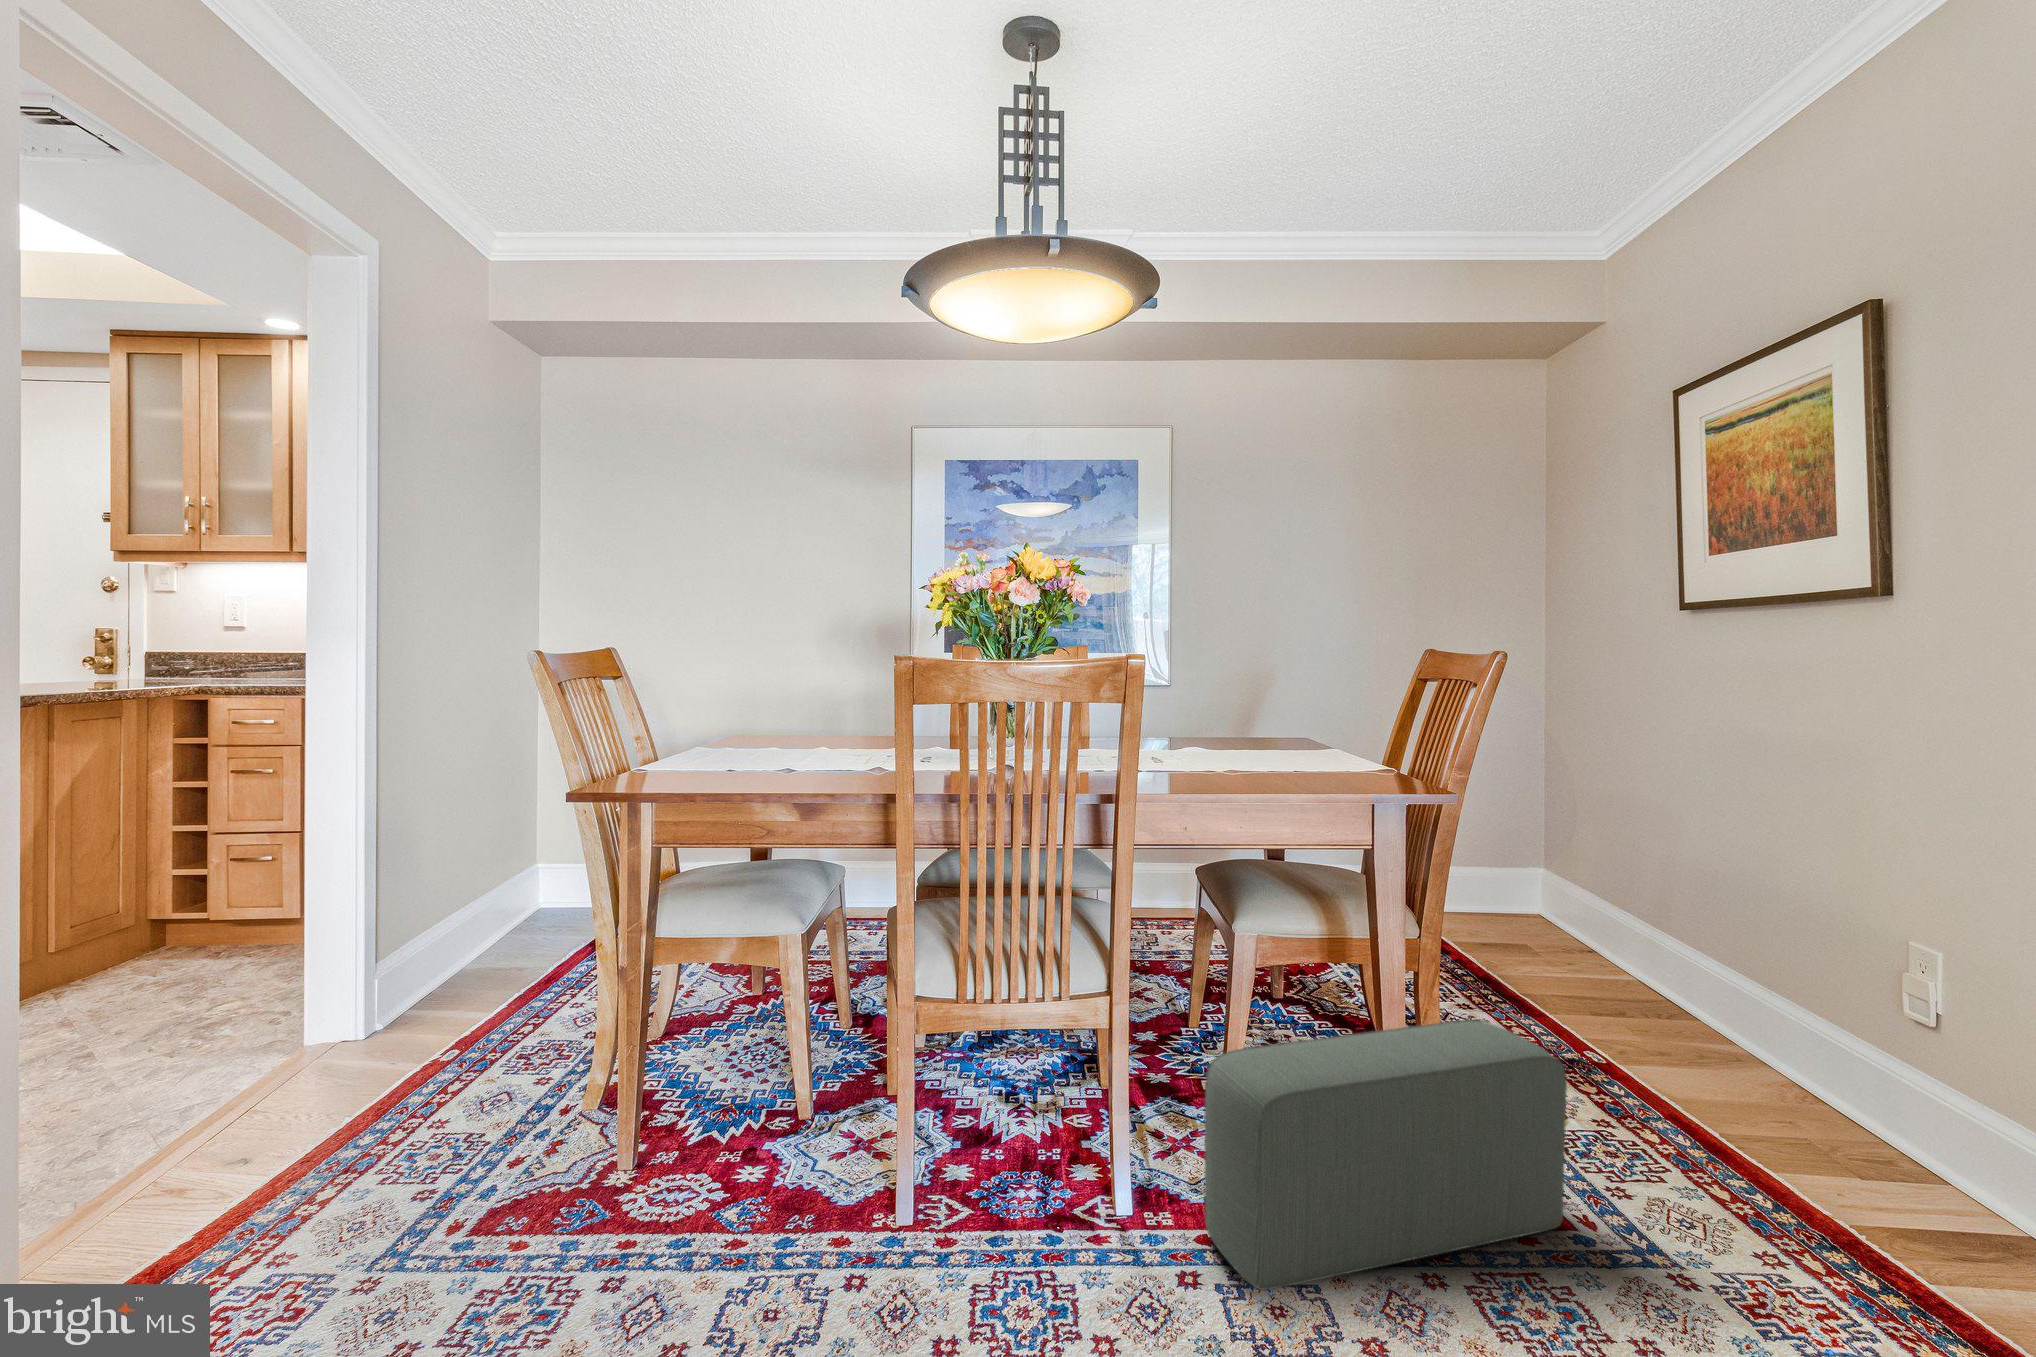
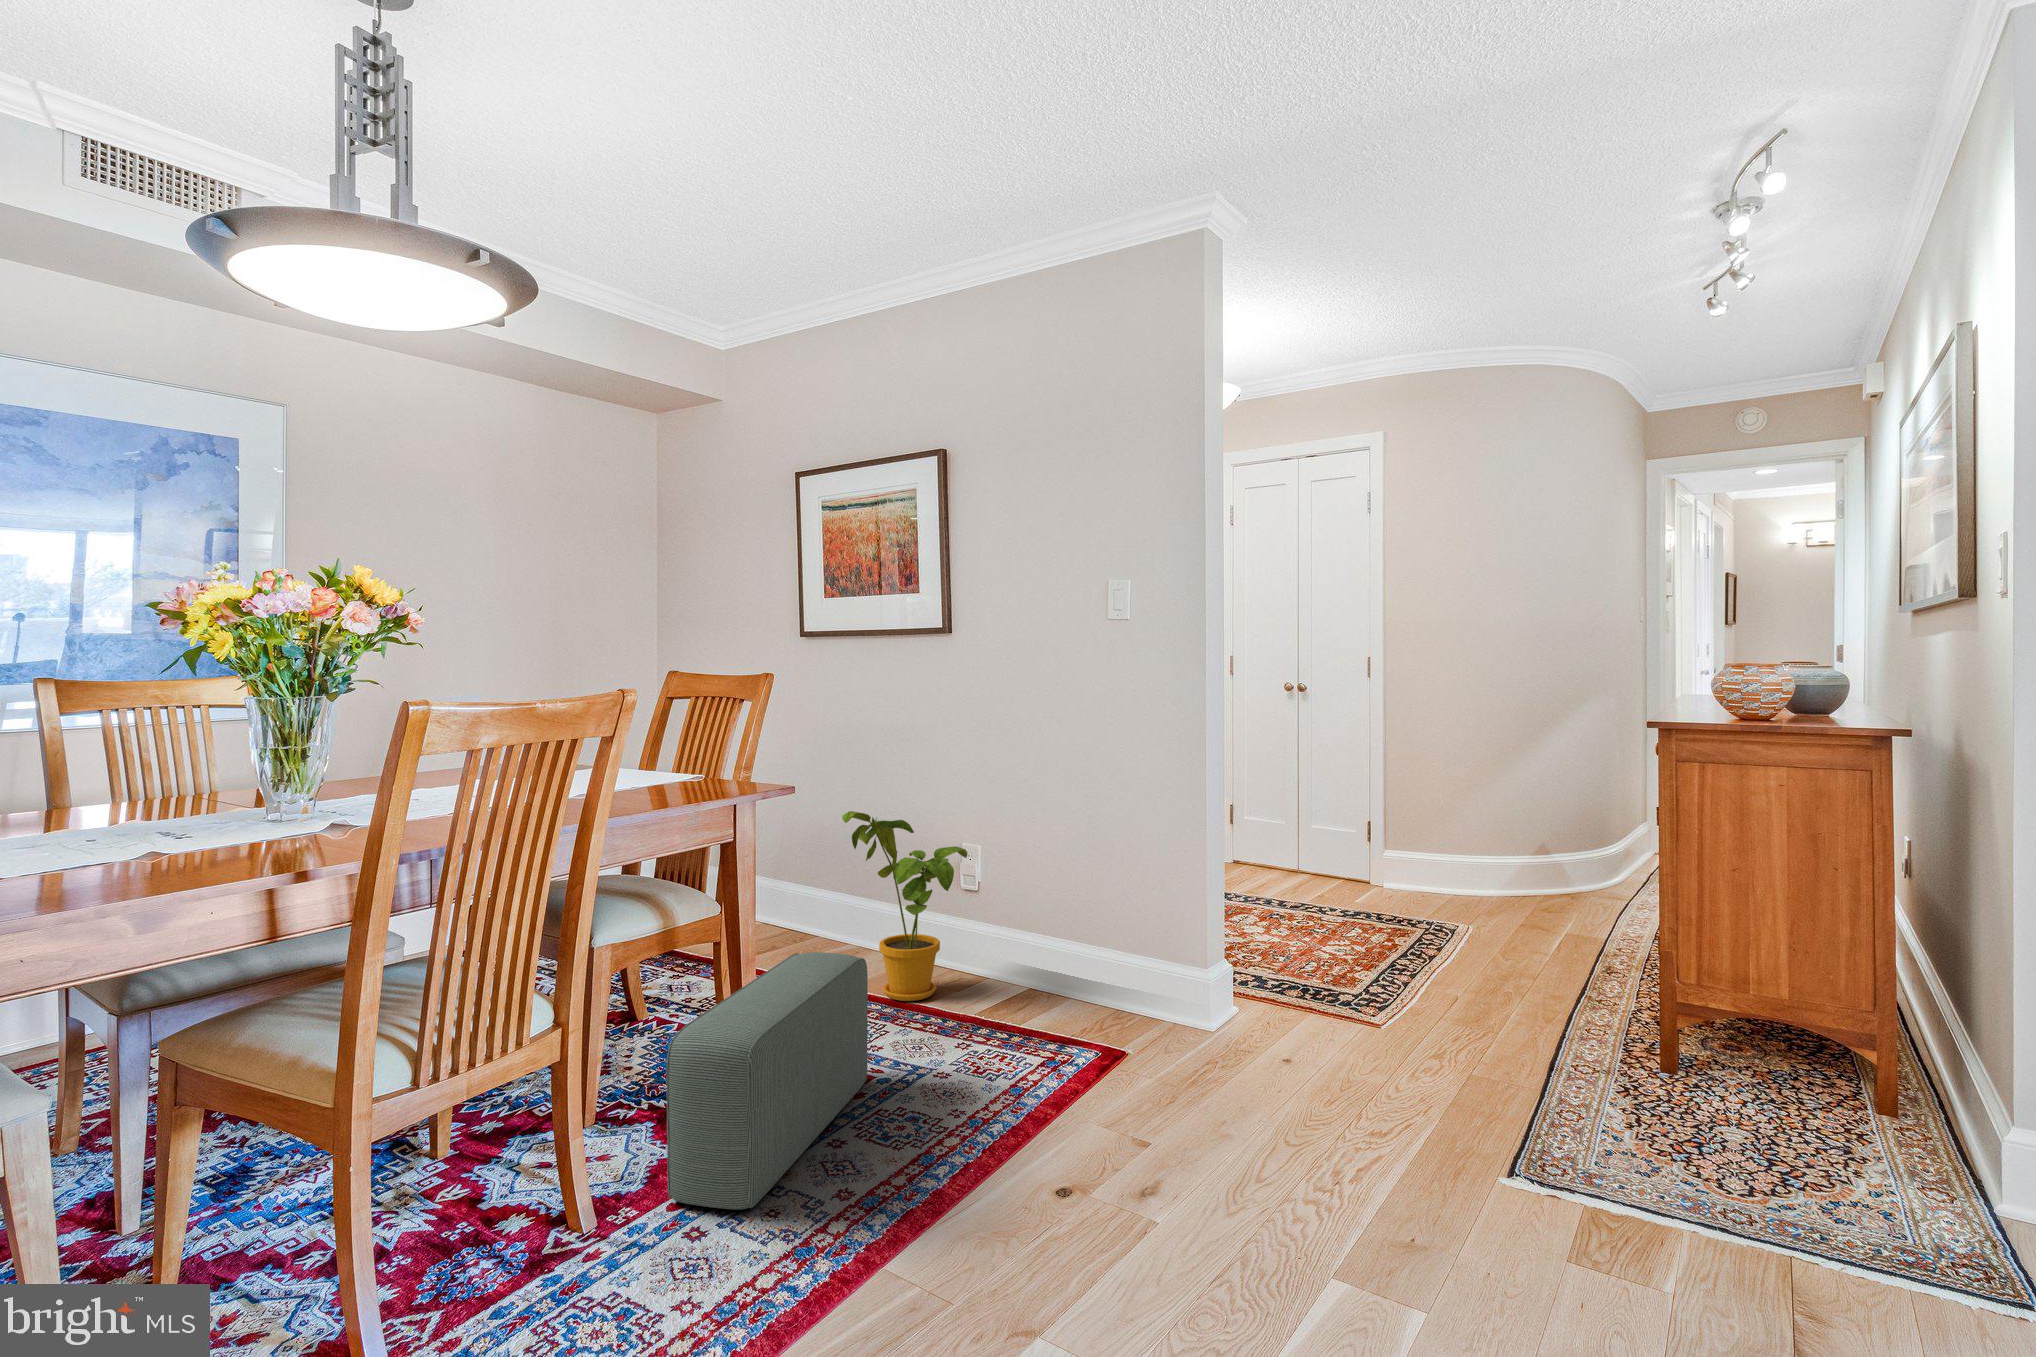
house plant: none [1650,860,1912,1163] -> present [842,811,968,1001]

